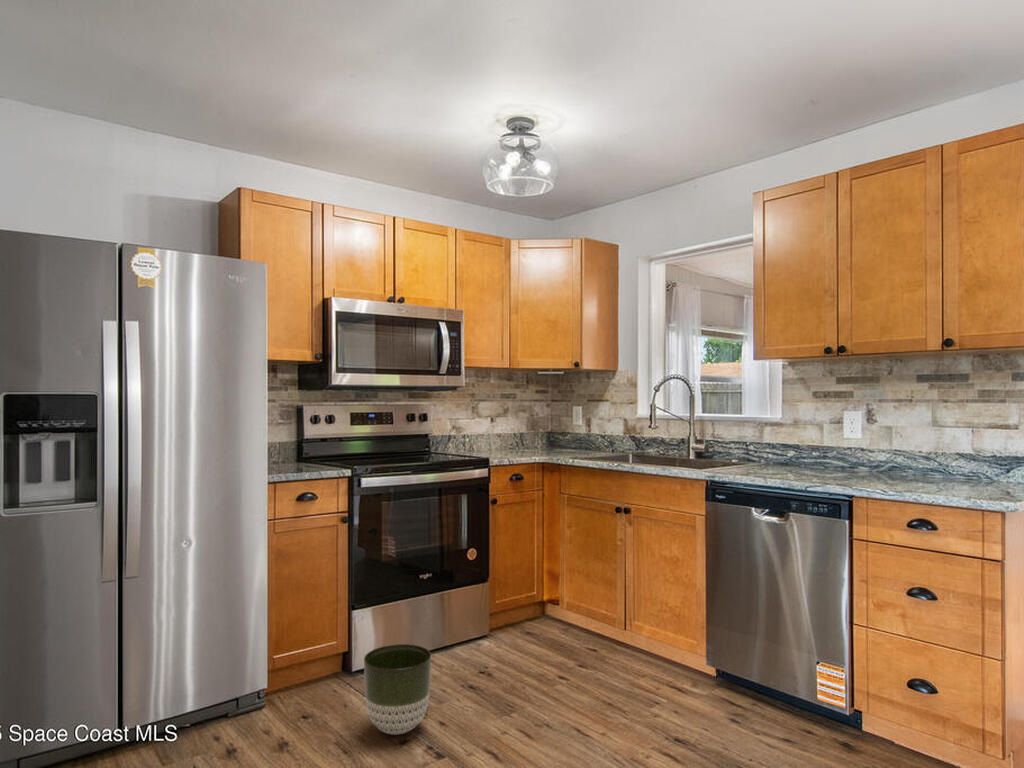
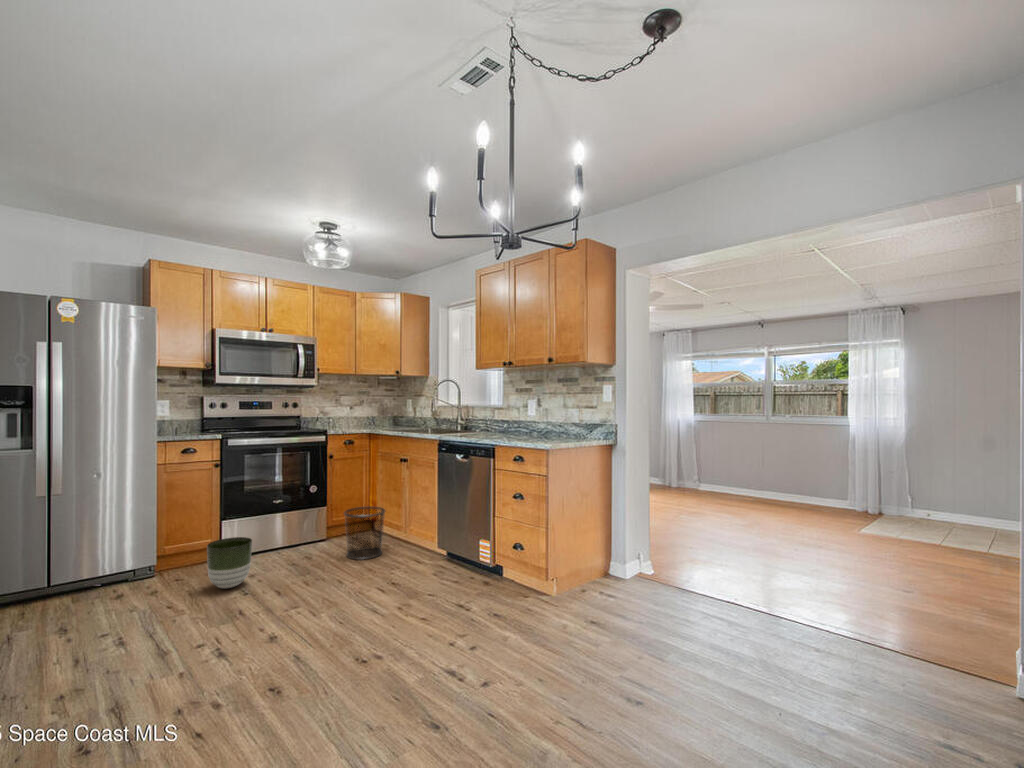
waste bin: none [540,587,607,679] -> present [344,506,386,560]

